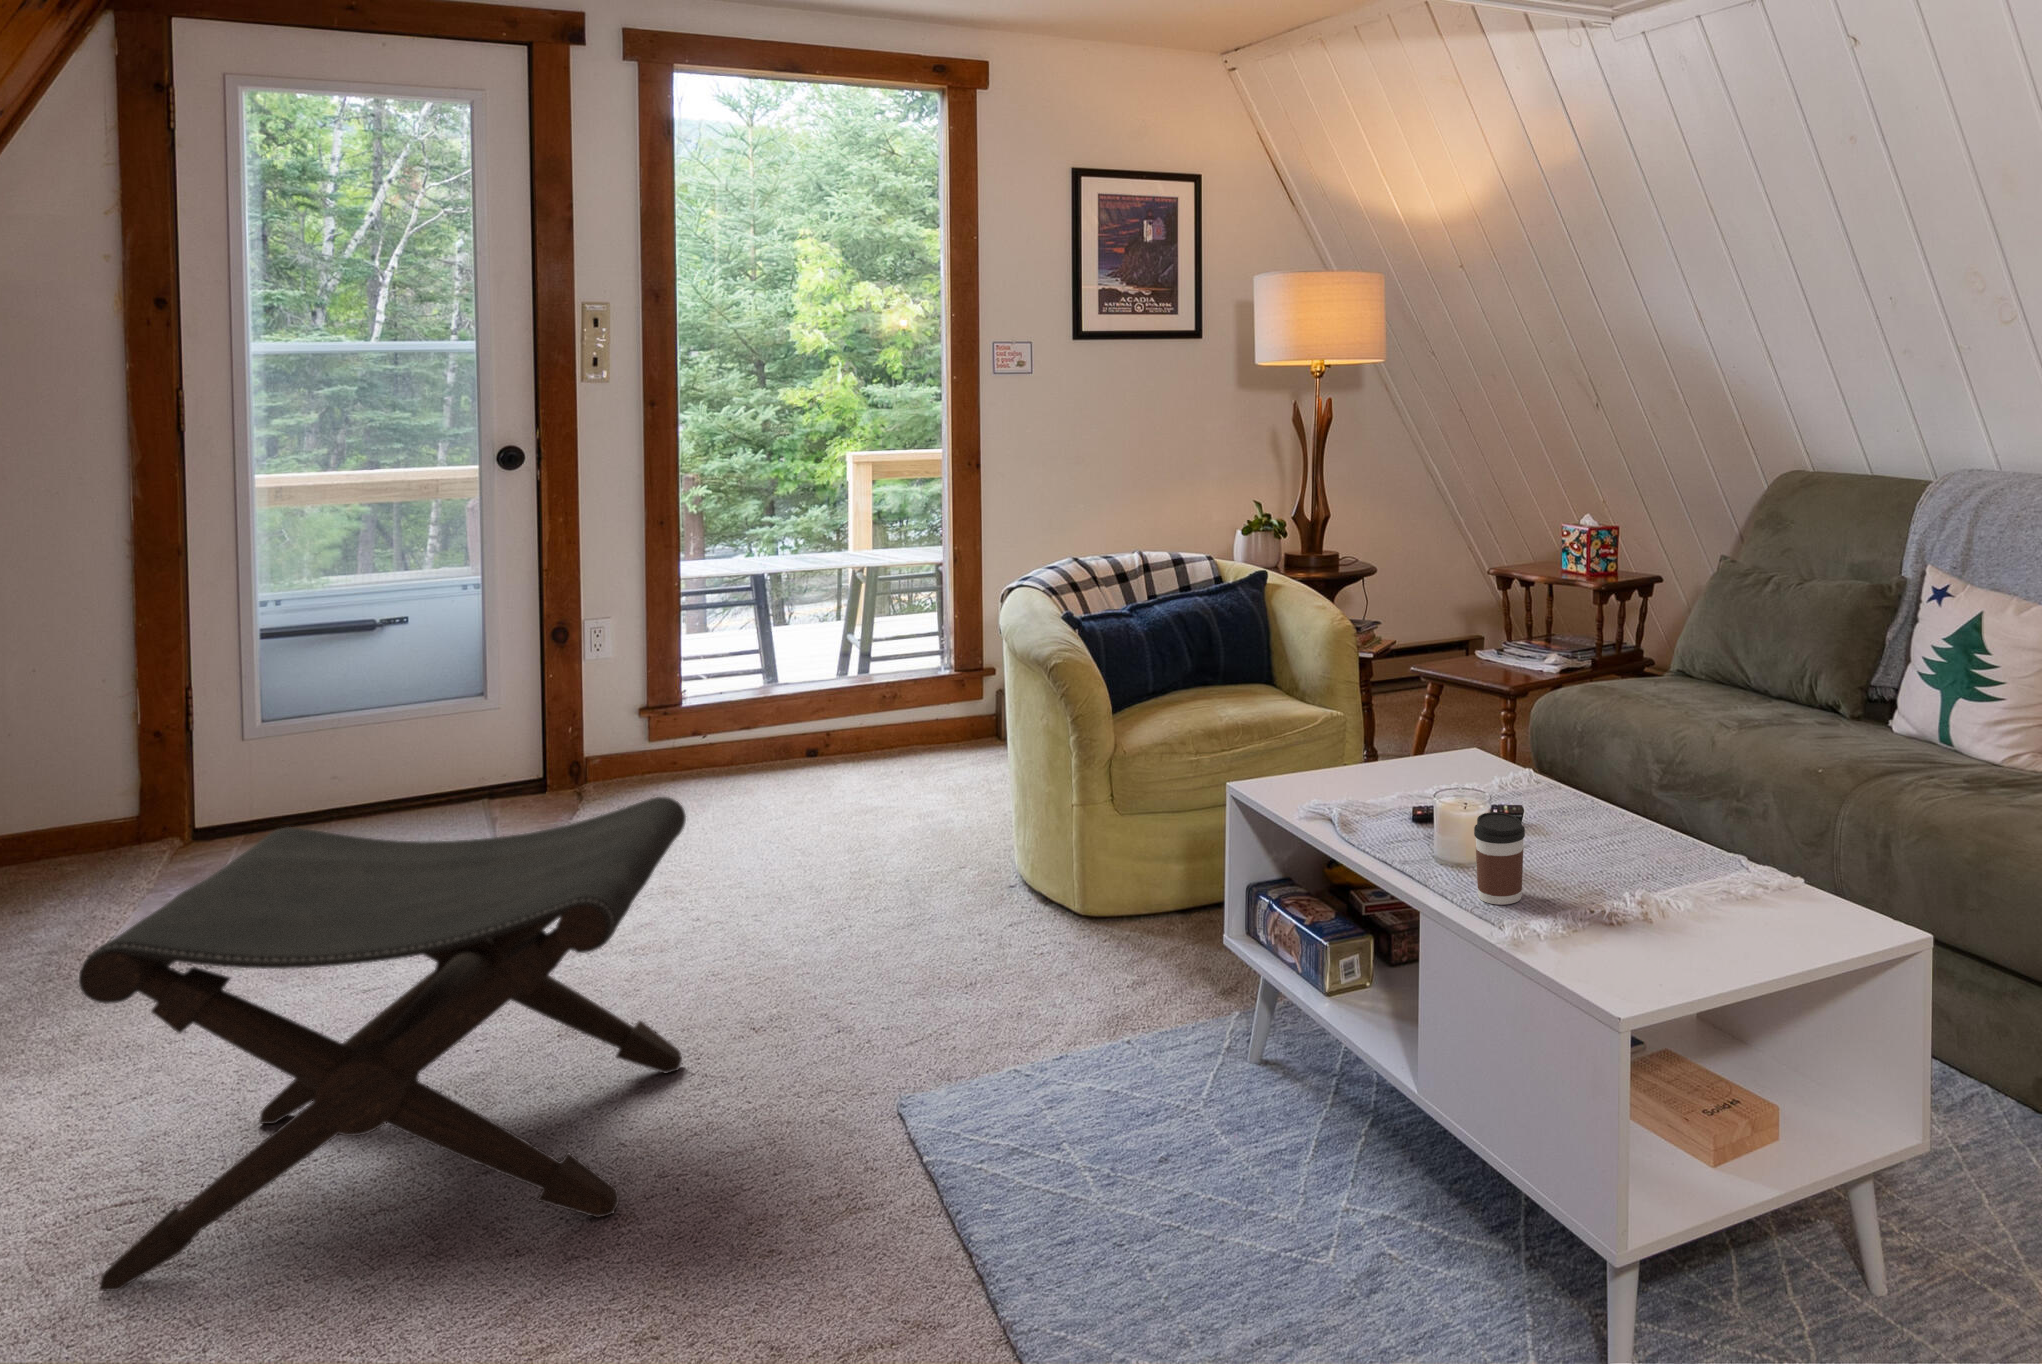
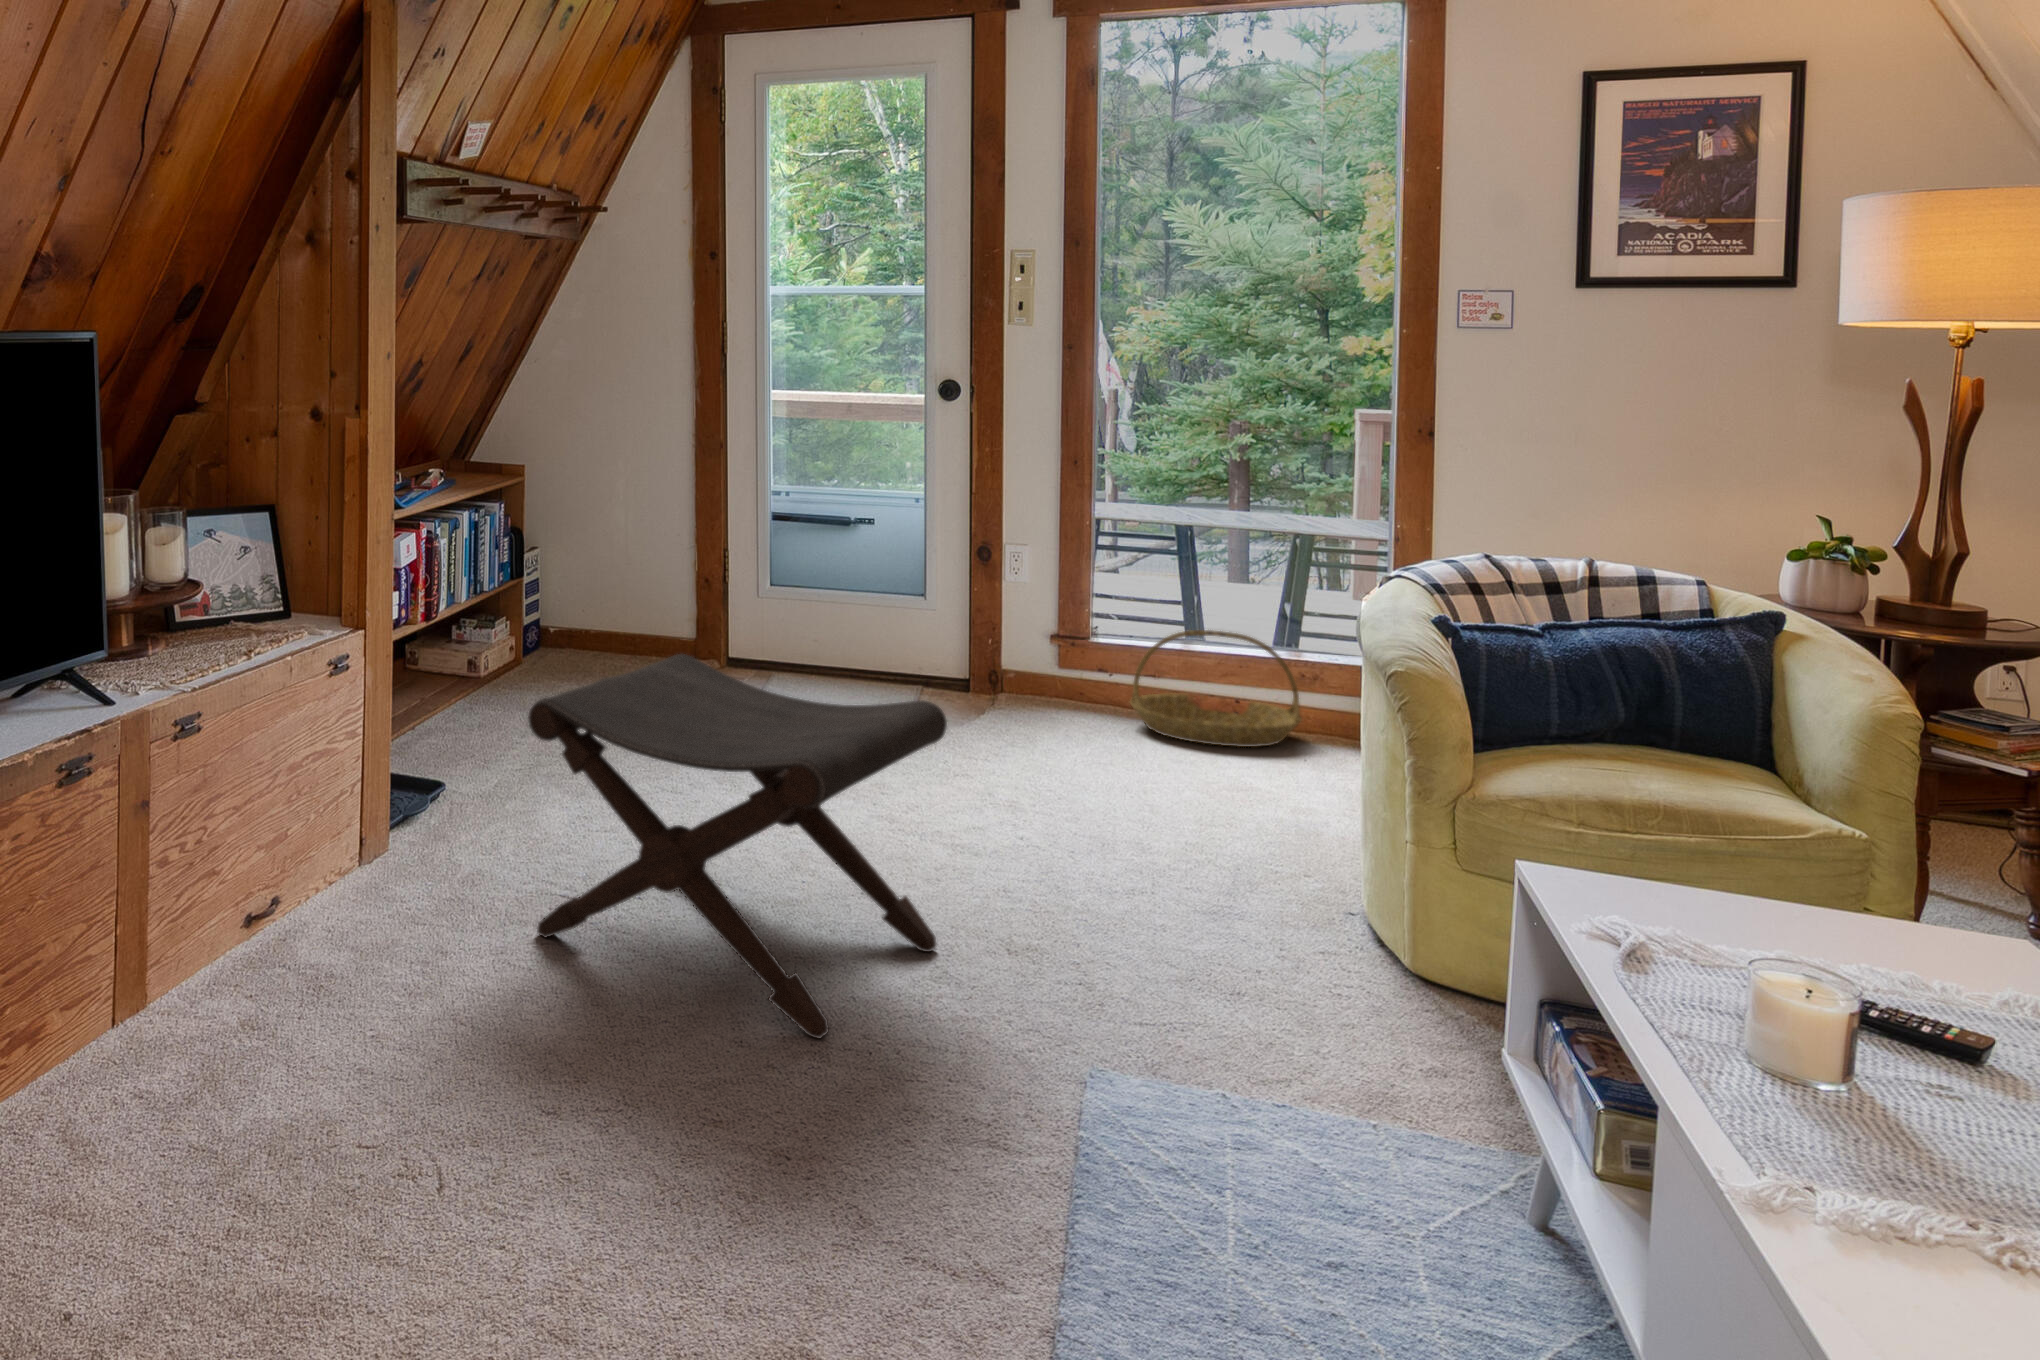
basket: none [738,668,897,782] -> present [1130,630,1302,747]
coffee cup: present [1474,812,1525,905] -> none [1838,1020,1946,1176]

